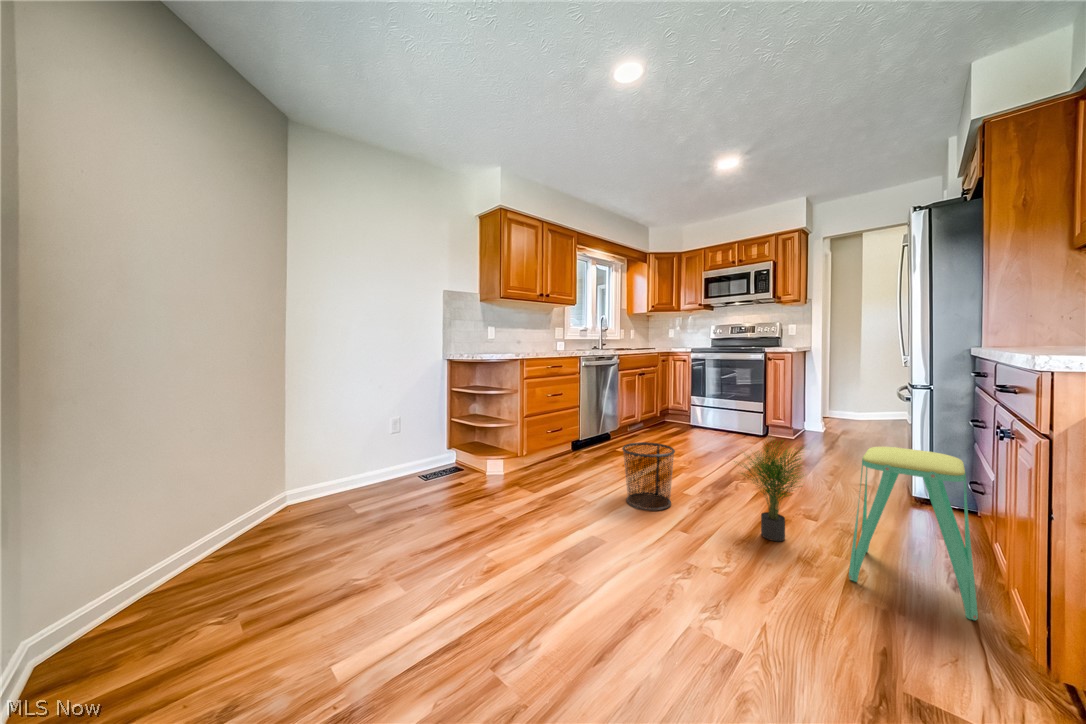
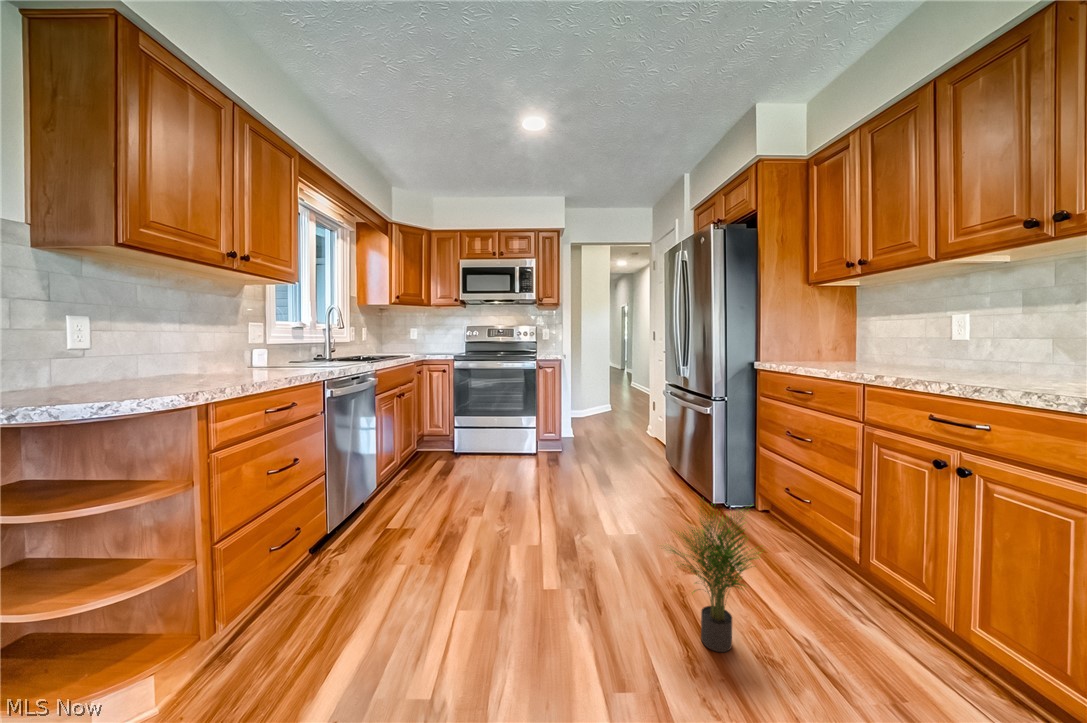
waste bin: present [622,442,675,511] -> none [483,534,572,674]
stool: present [849,447,978,620] -> none [788,496,959,691]

